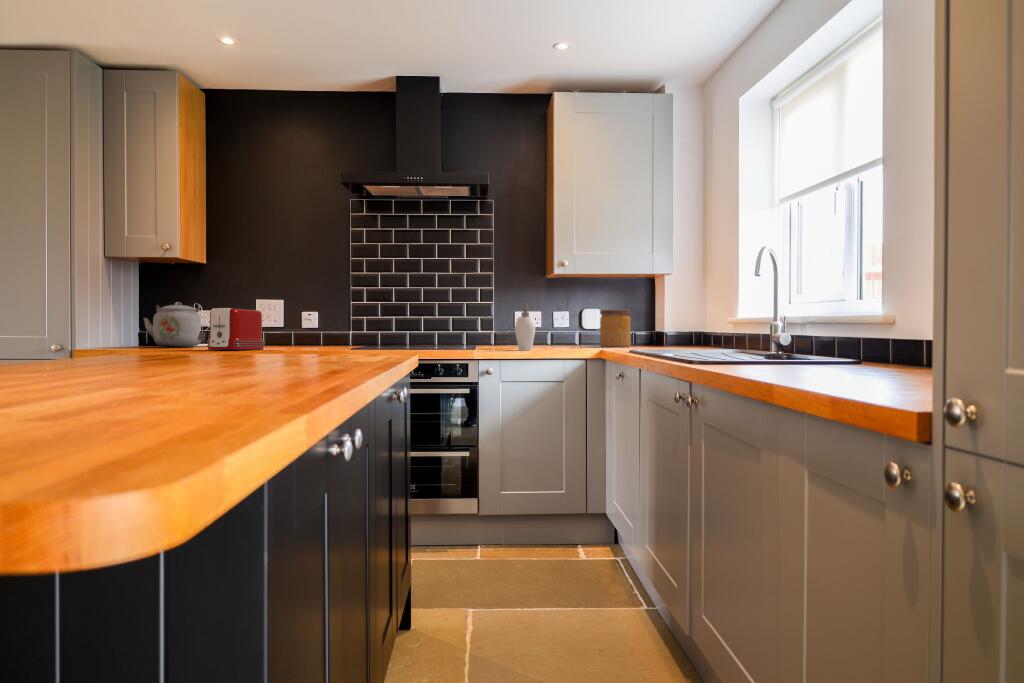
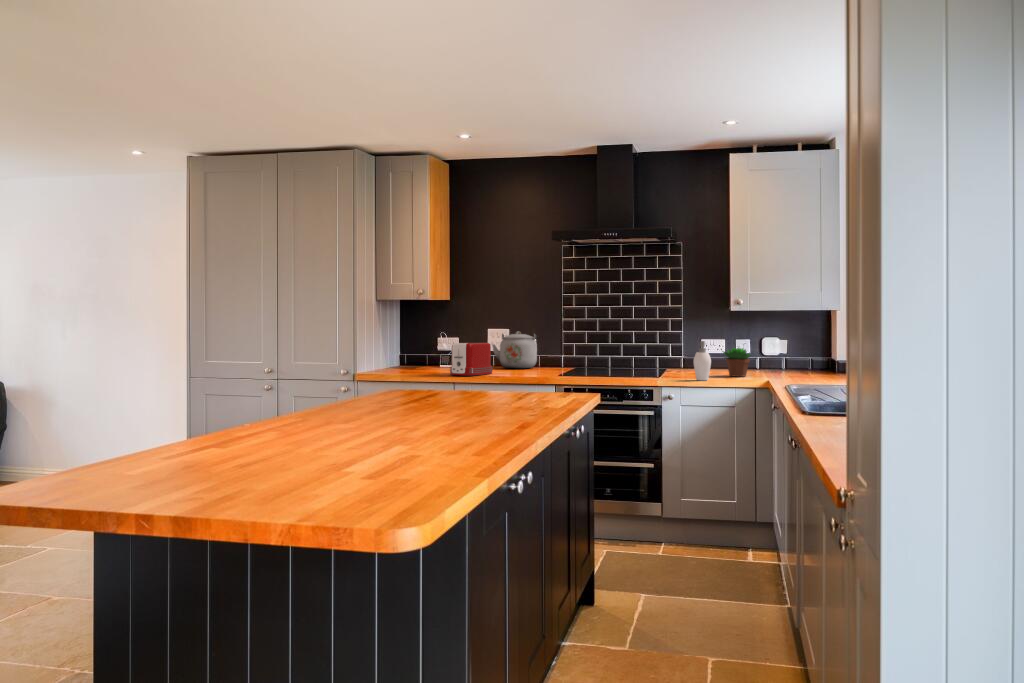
kettle: present [144,302,201,347] -> present [492,332,537,368]
jar: present [600,309,631,347] -> none [778,340,807,373]
succulent plant: none [543,314,577,348] -> present [722,348,751,377]

